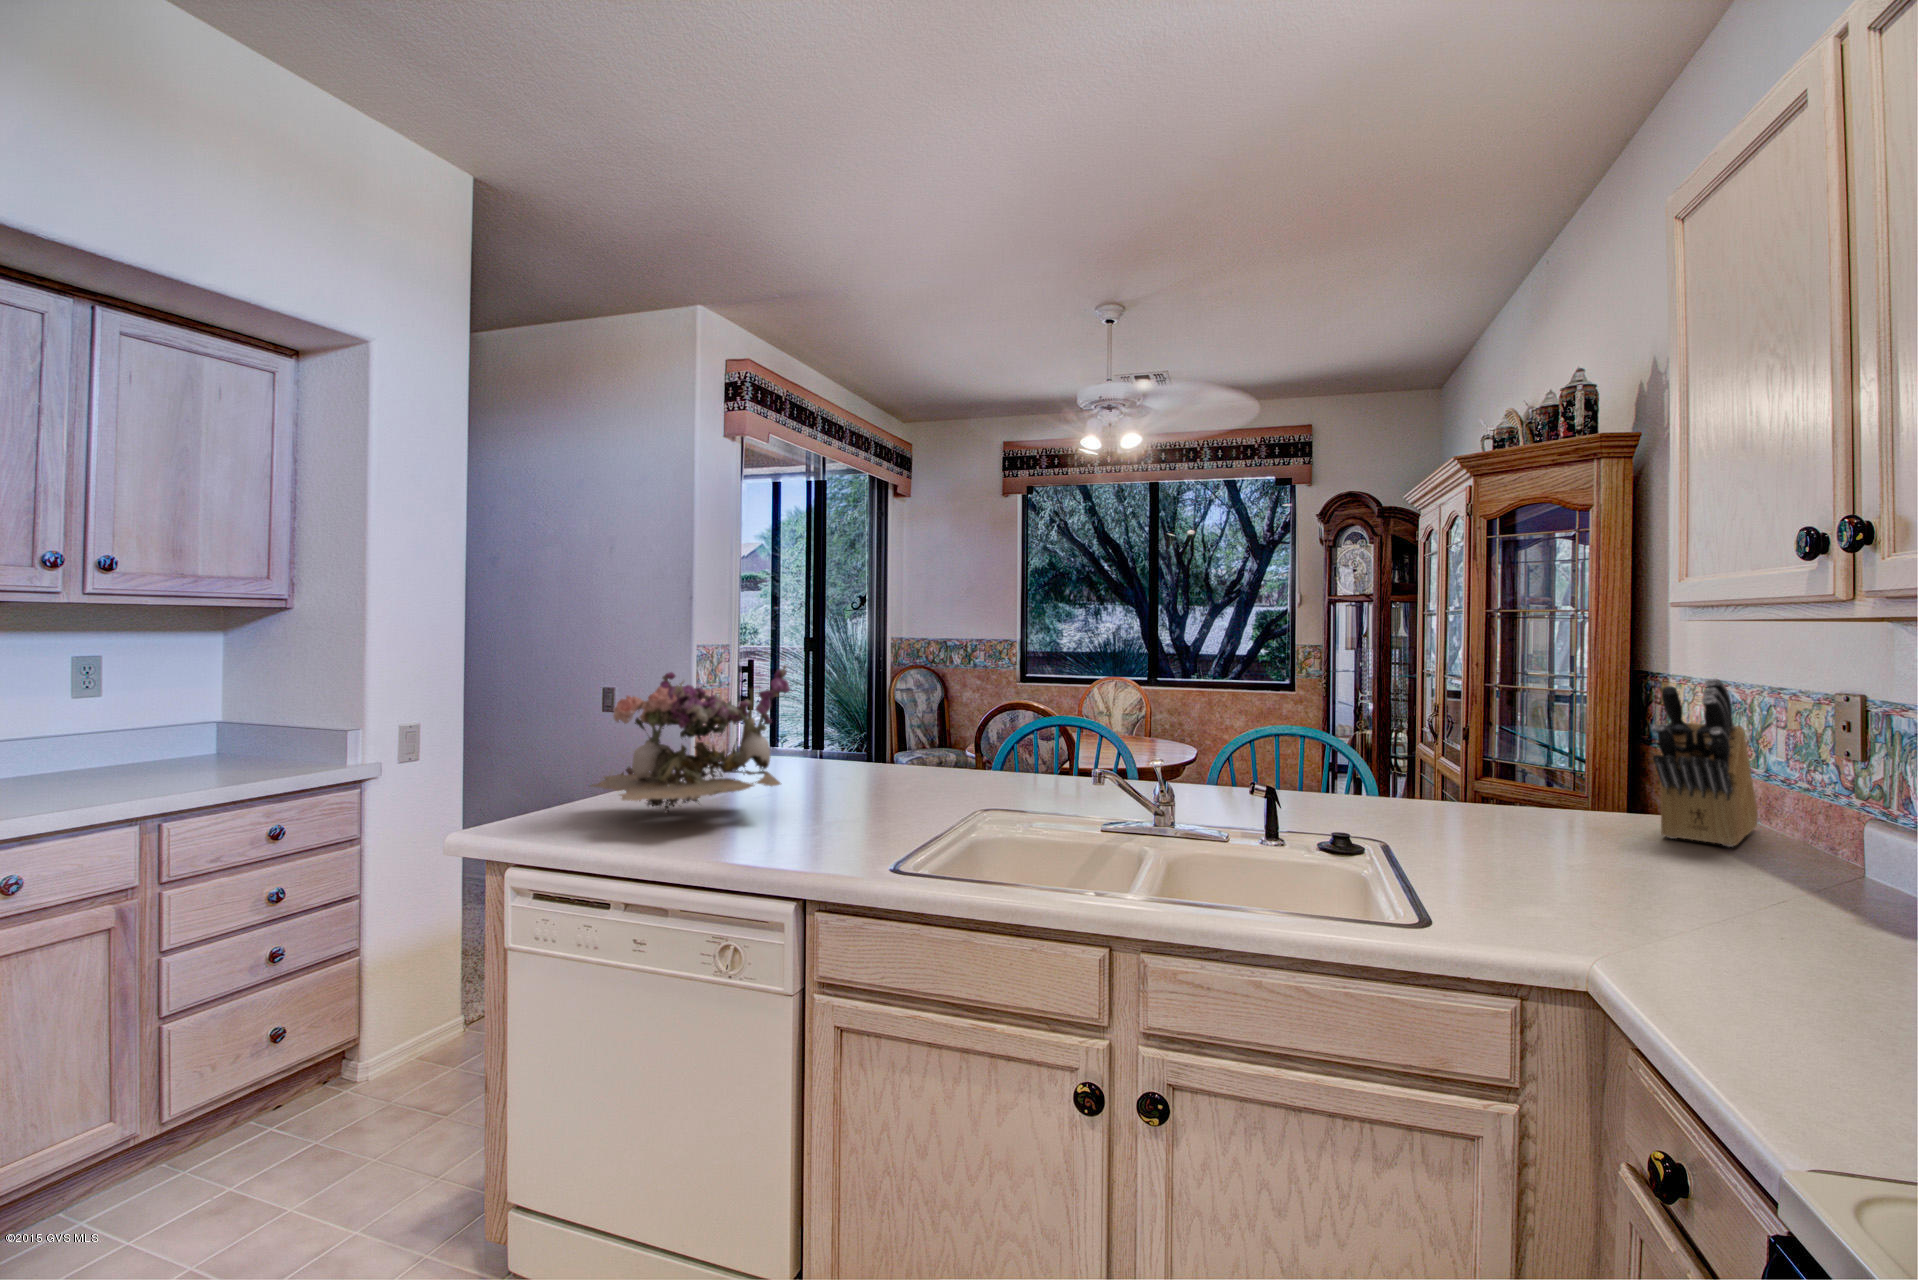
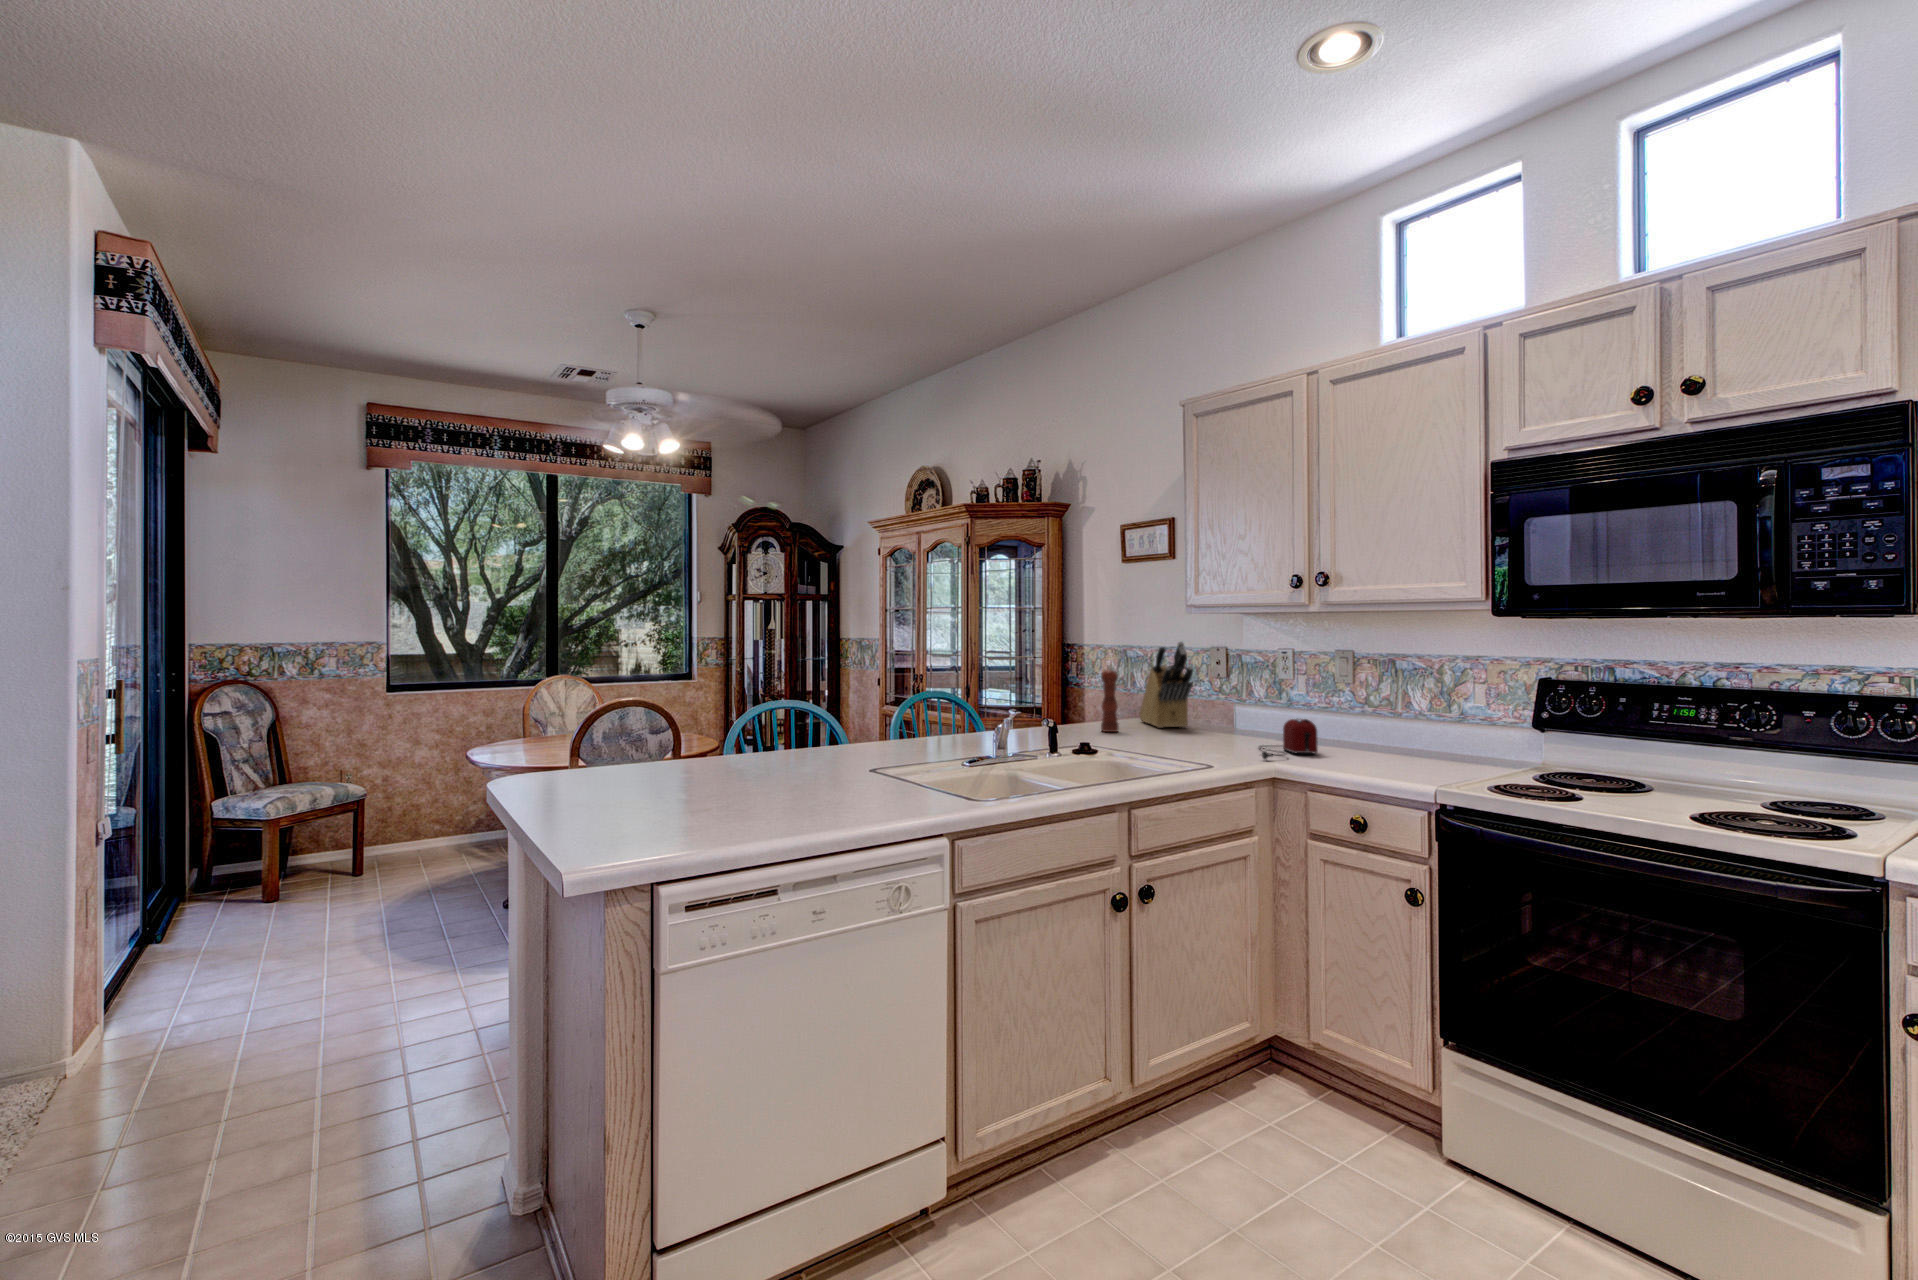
flower arrangement: present [591,665,790,813] -> none [607,657,800,817]
pepper mill: none [1521,711,1559,828] -> present [1101,666,1119,732]
toaster: none [1591,872,1847,969] -> present [1259,719,1318,759]

